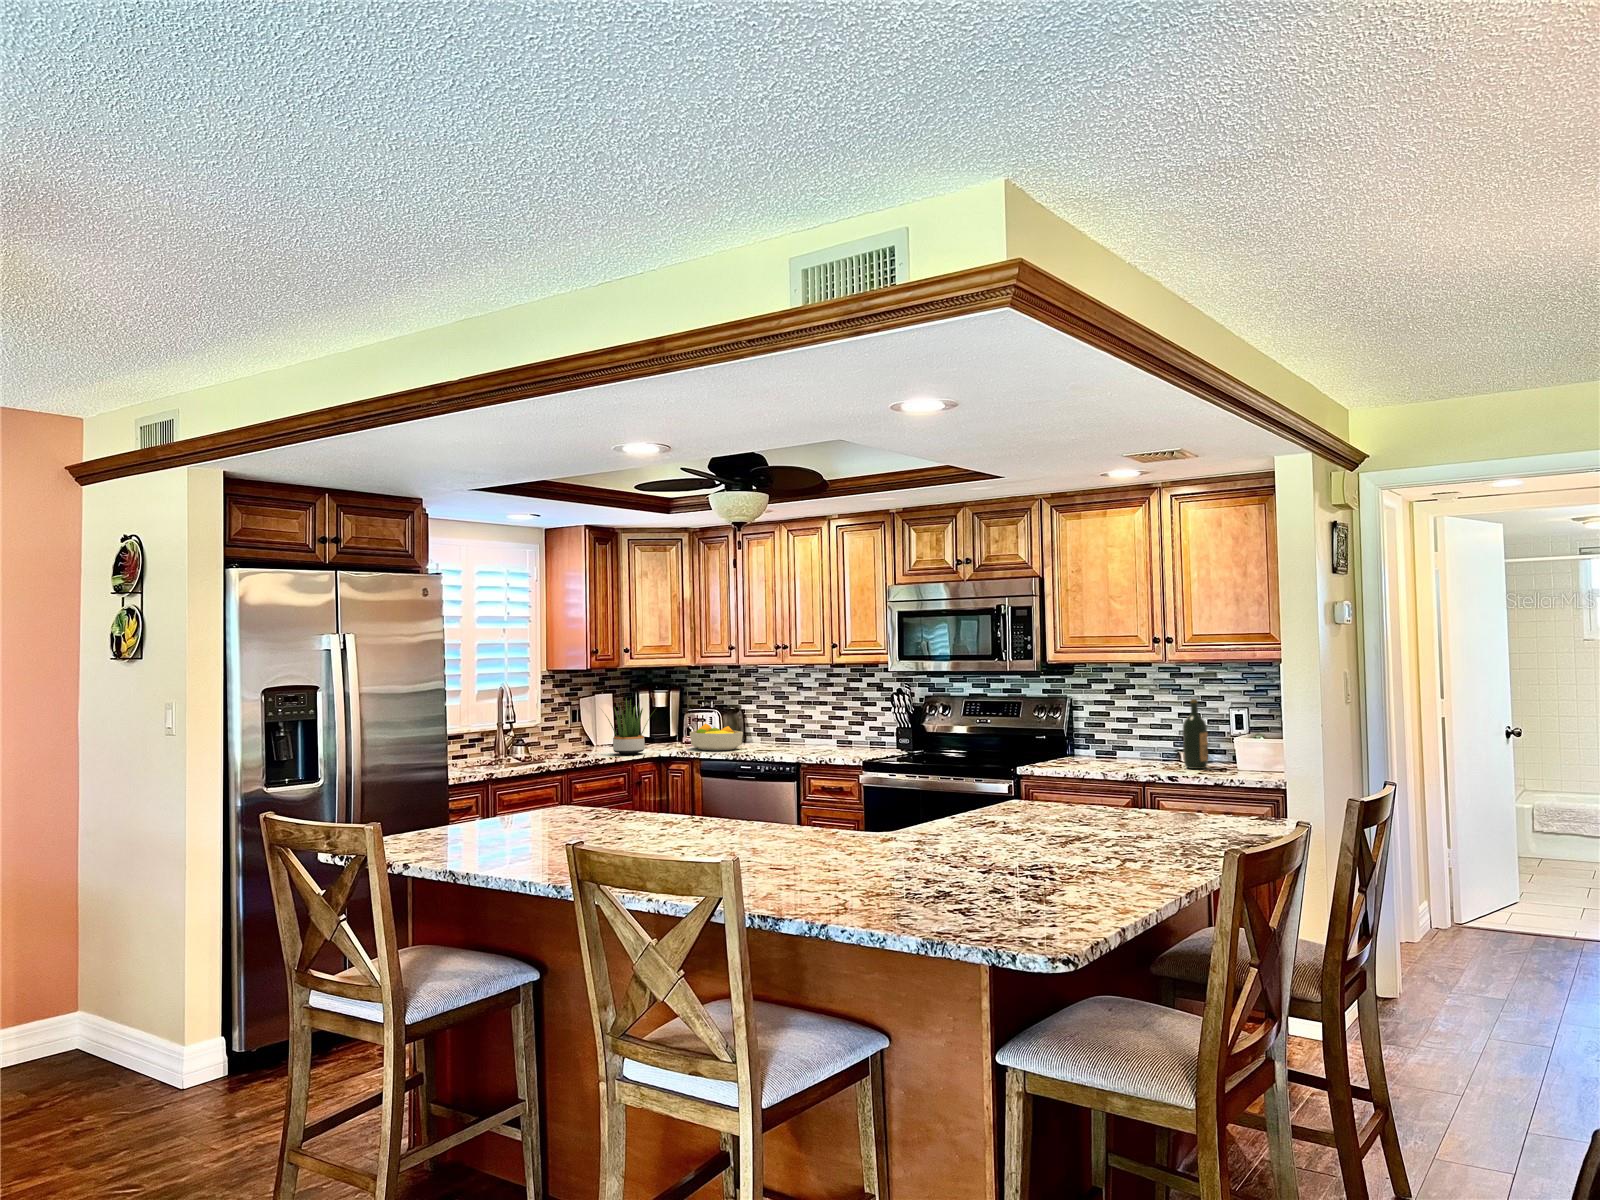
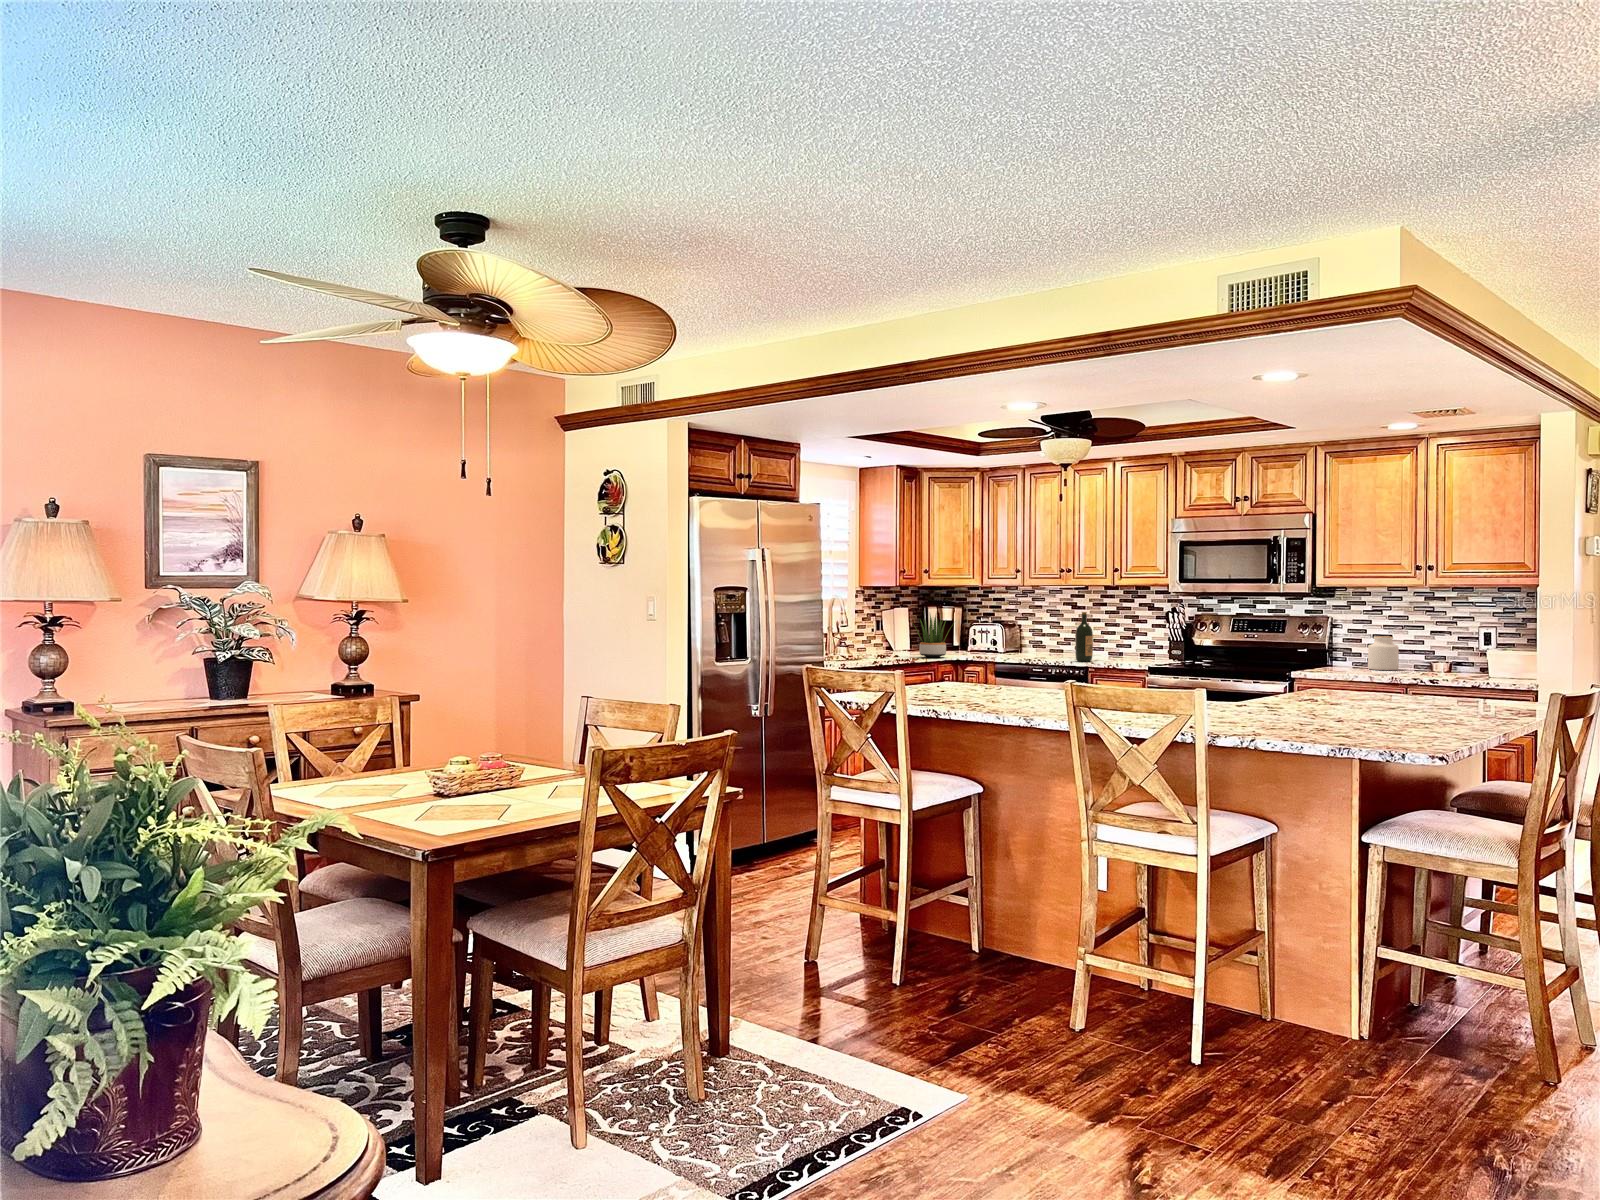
wine bottle: present [1183,699,1208,769] -> present [1075,612,1093,662]
jar: none [1110,719,1143,759] -> present [1368,636,1399,670]
fruit bowl: present [690,724,743,751] -> none [981,634,1029,657]

